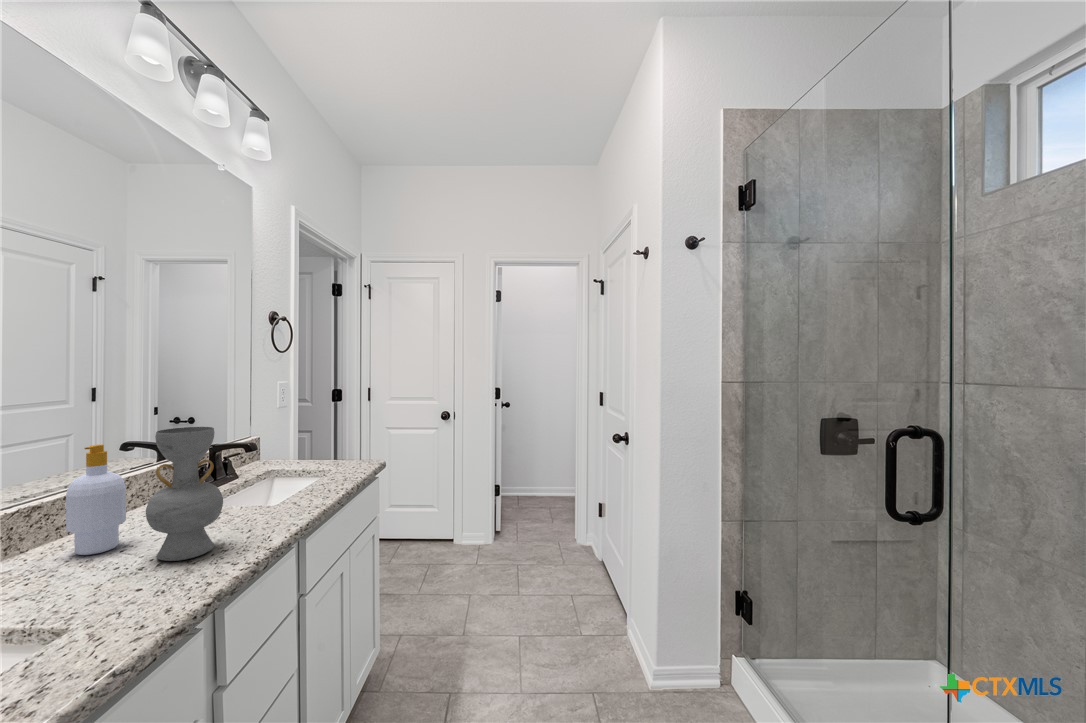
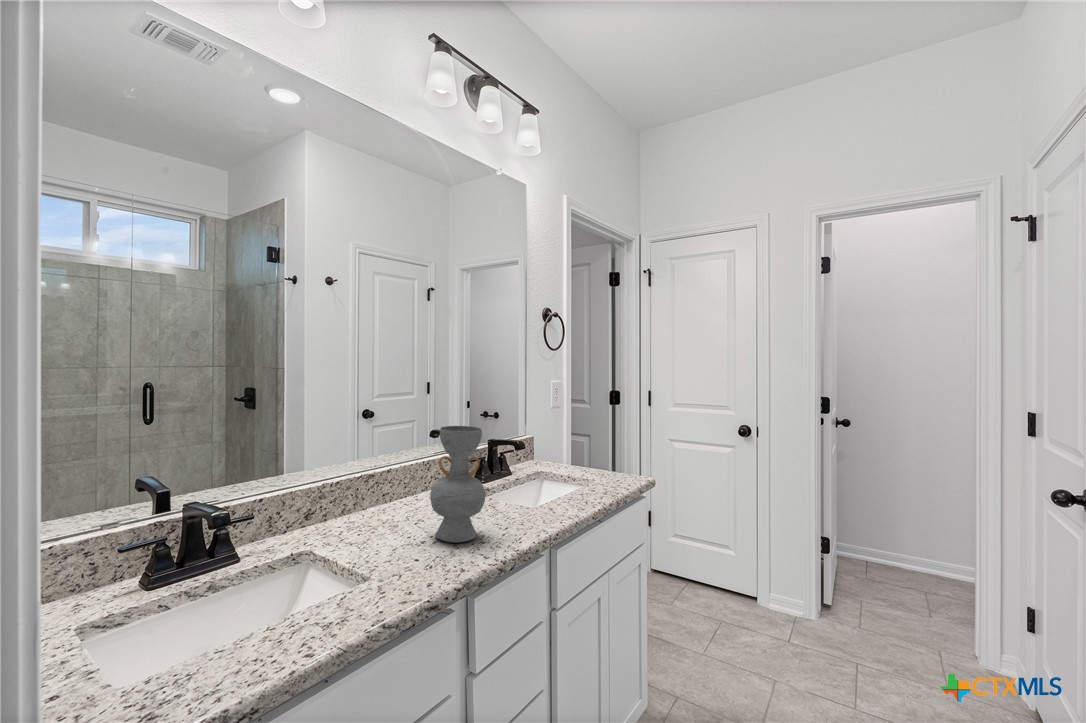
soap bottle: present [66,444,126,555] -> none [384,432,423,521]

